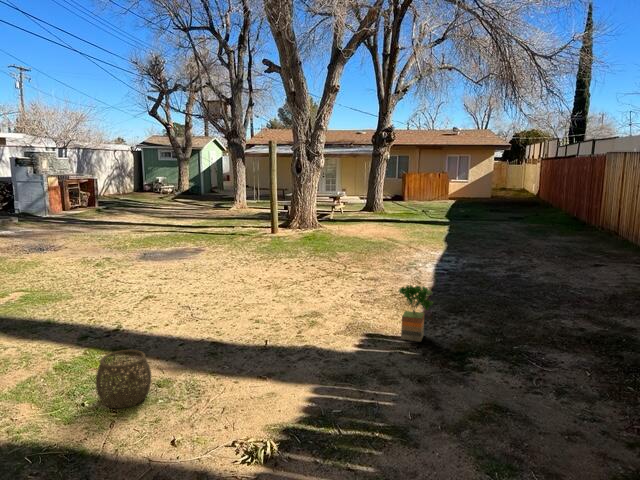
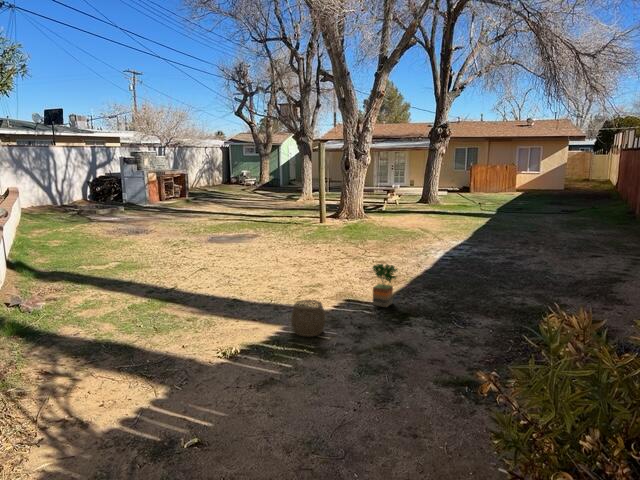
woven basket: present [95,350,151,408] -> present [291,300,326,337]

